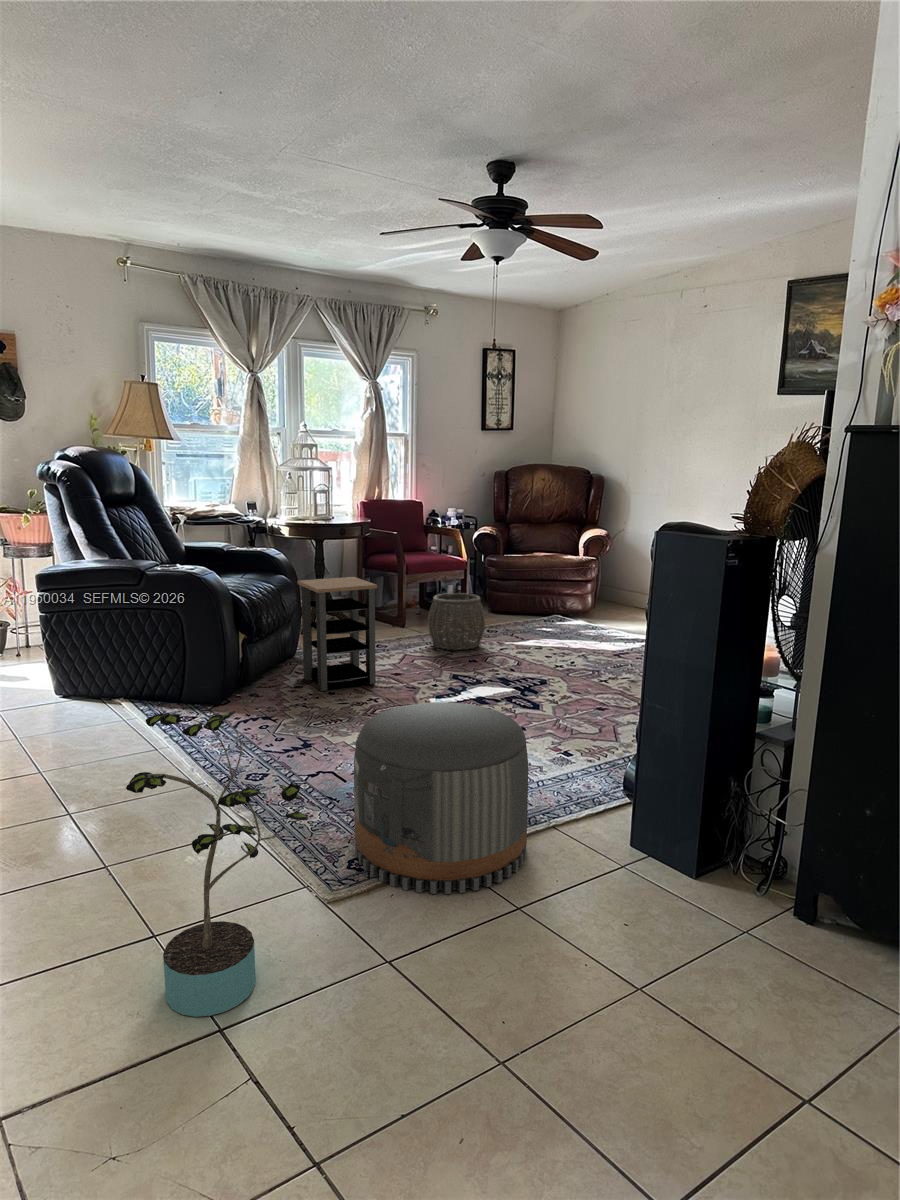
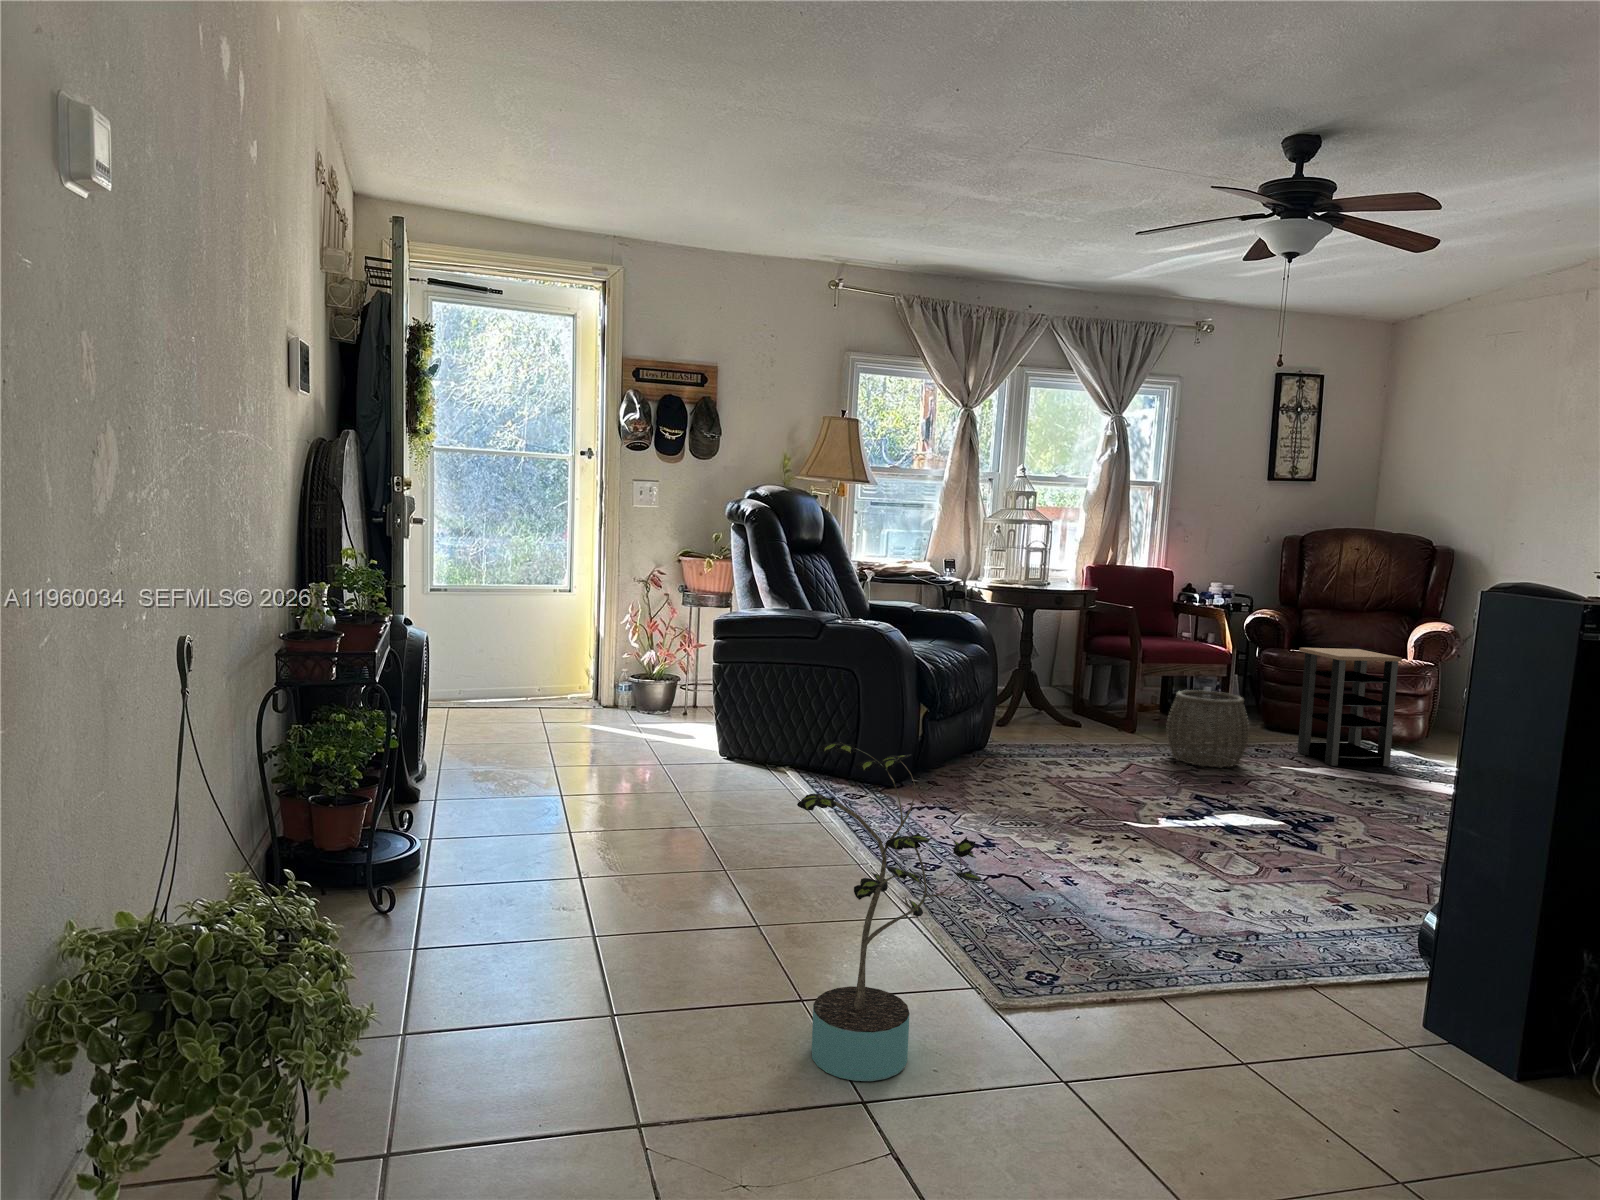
side table: present [298,577,377,691] -> present [1298,648,1402,766]
pouf: present [354,702,529,894] -> none [1038,796,1275,1034]

